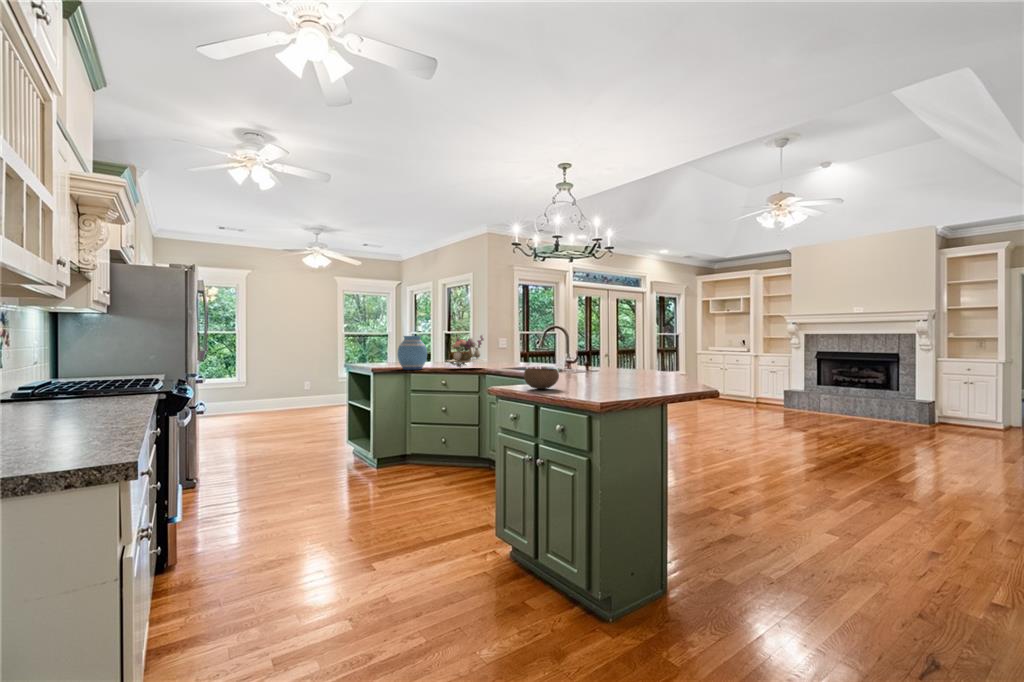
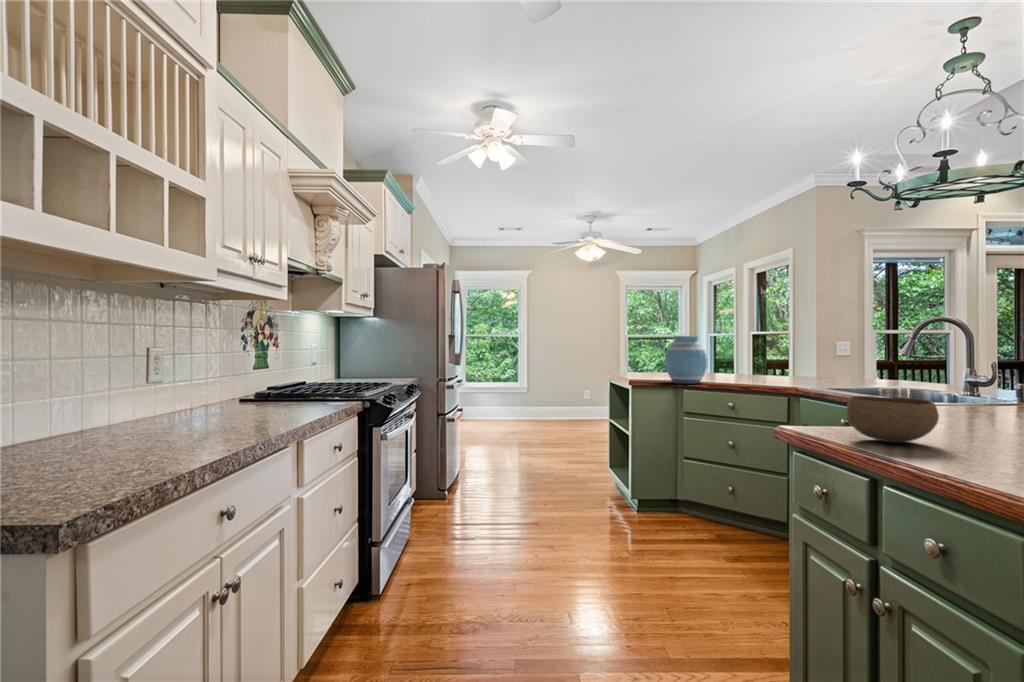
flower arrangement: present [447,336,484,368] -> none [732,333,806,385]

